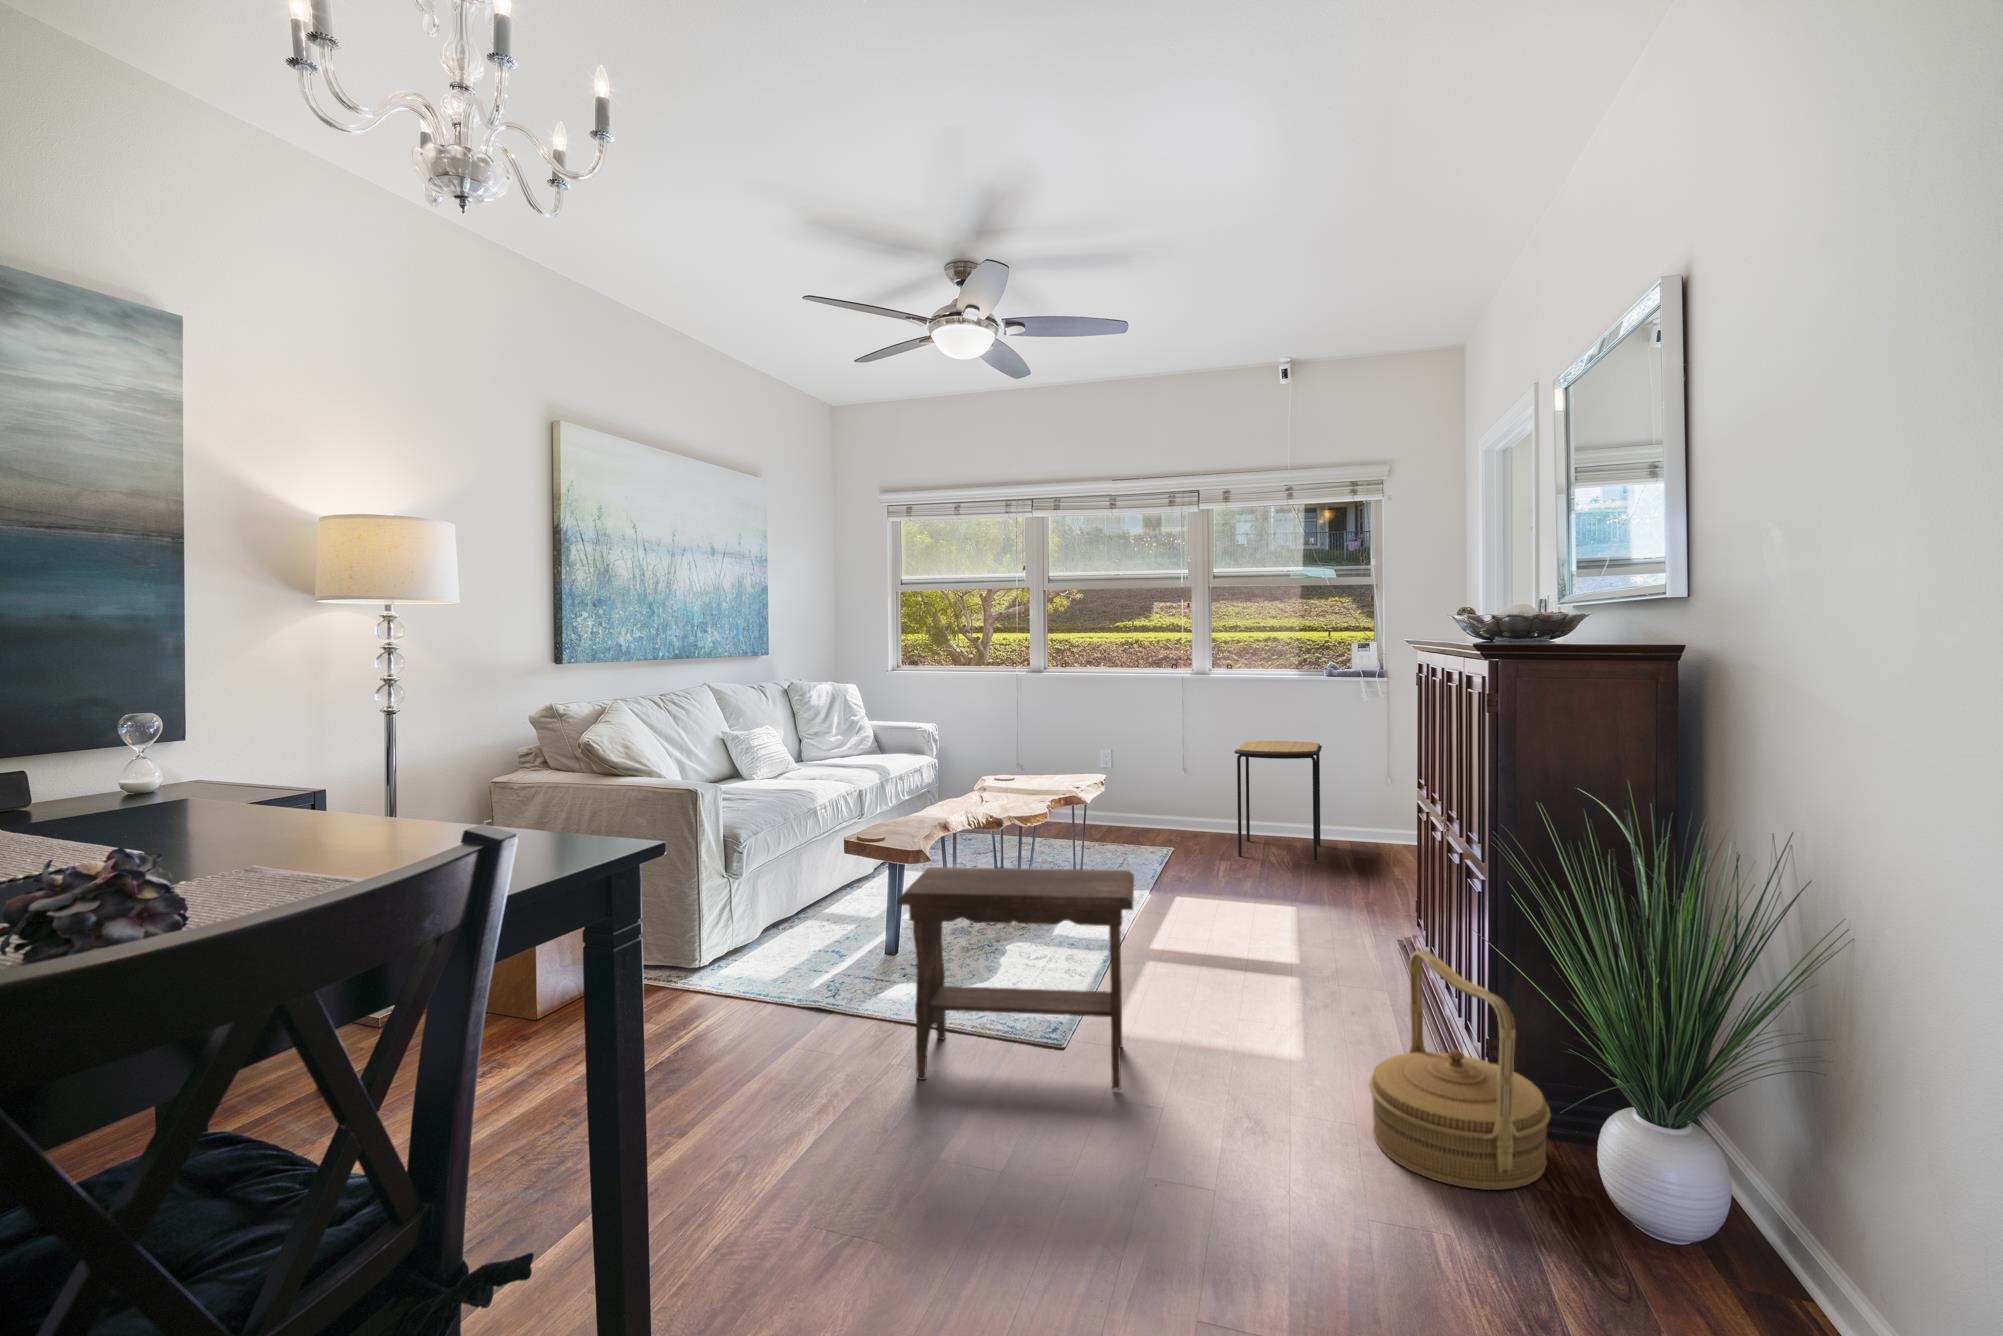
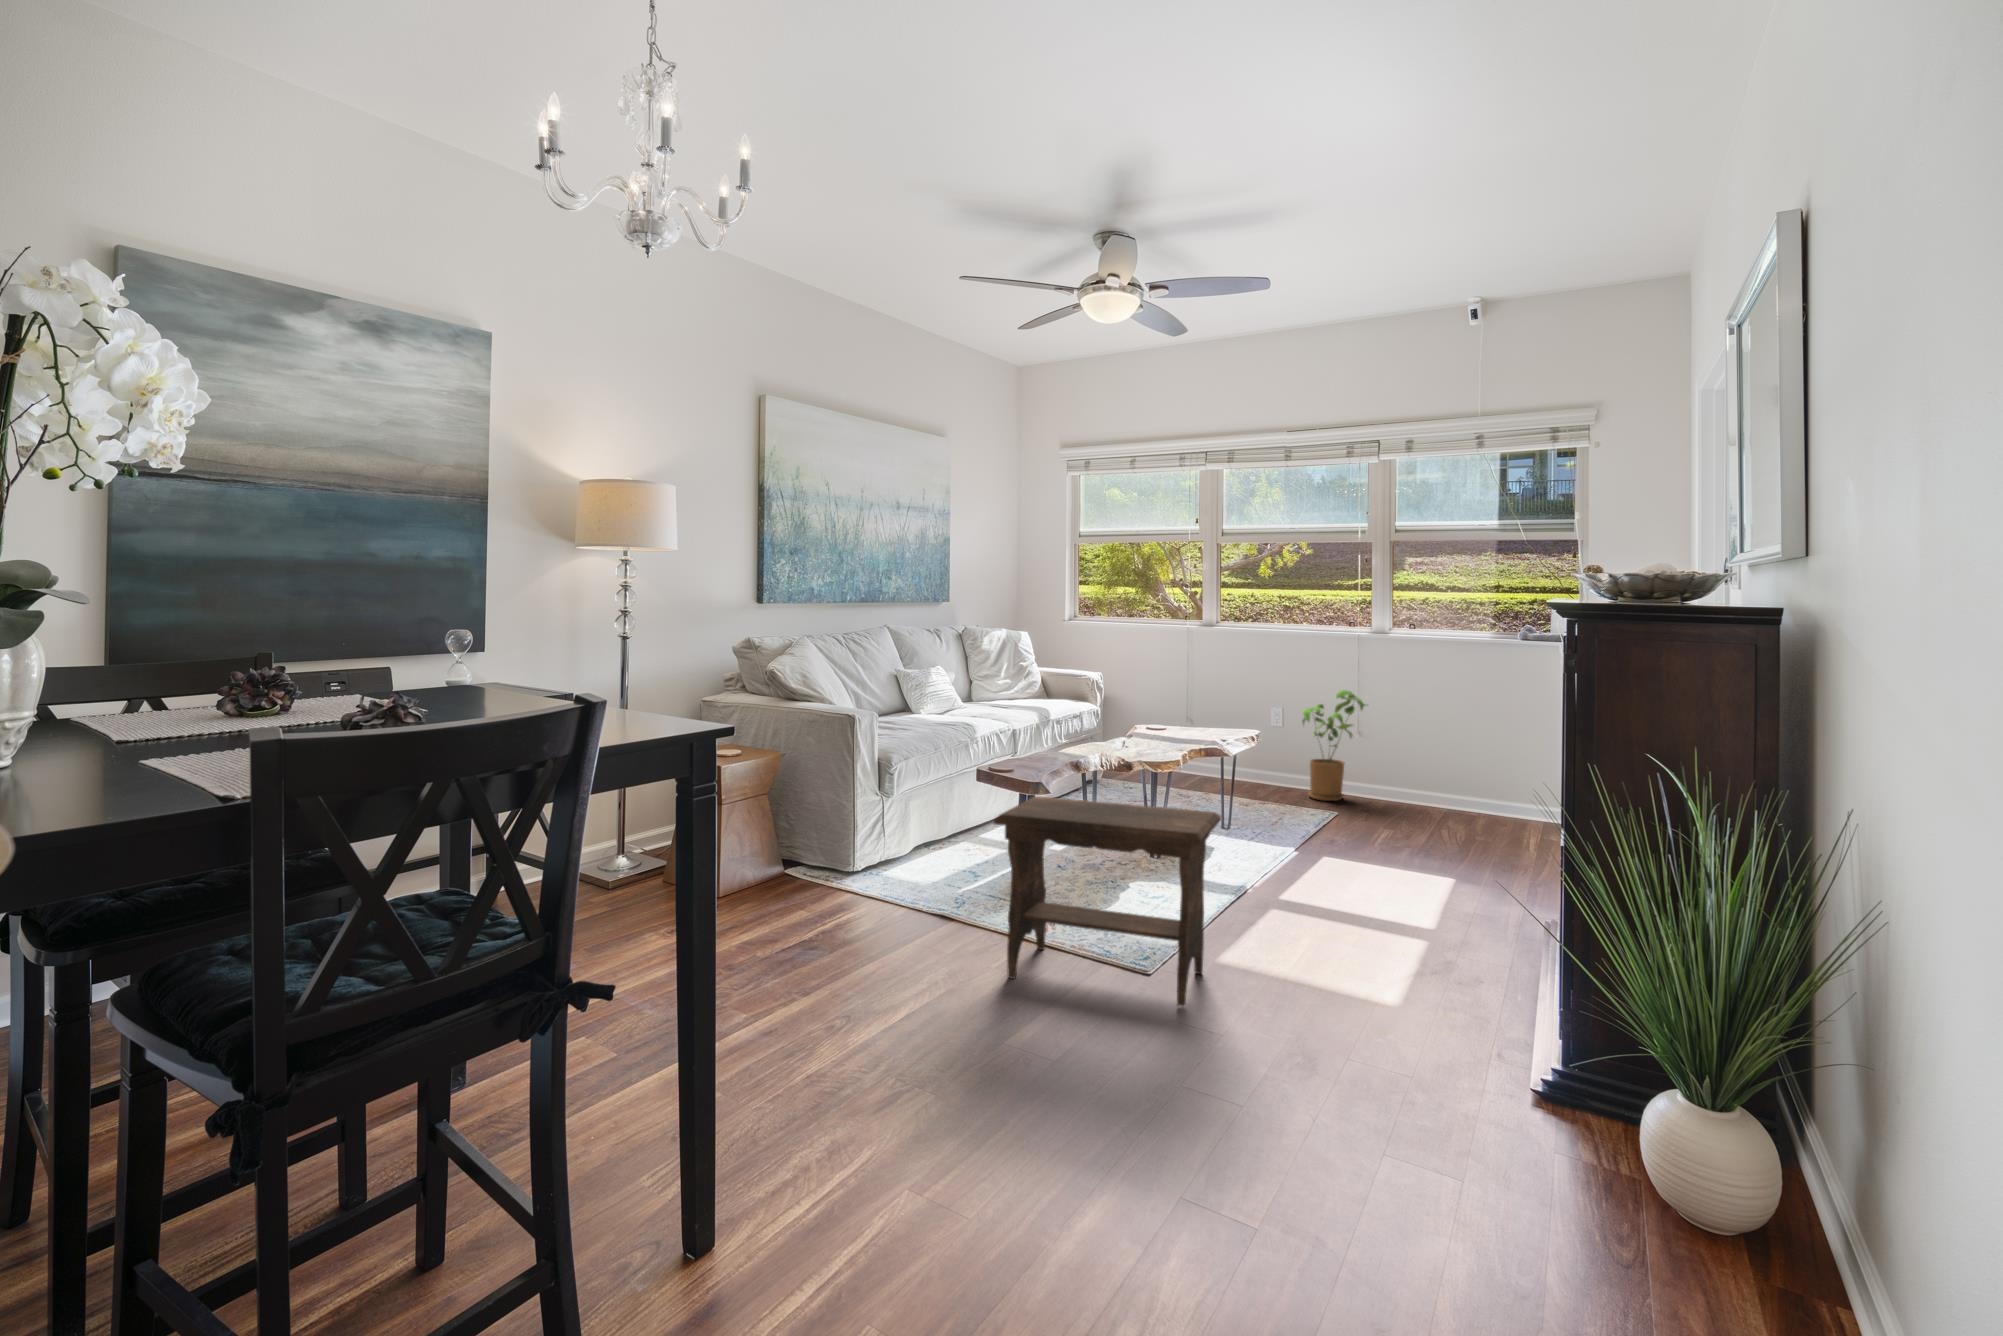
house plant: none [1136,730,1199,841] -> present [1302,690,1366,801]
side table: present [1234,741,1322,861] -> none [1399,705,1503,831]
woven basket: present [1369,951,1551,1190] -> none [1410,907,1588,1134]

